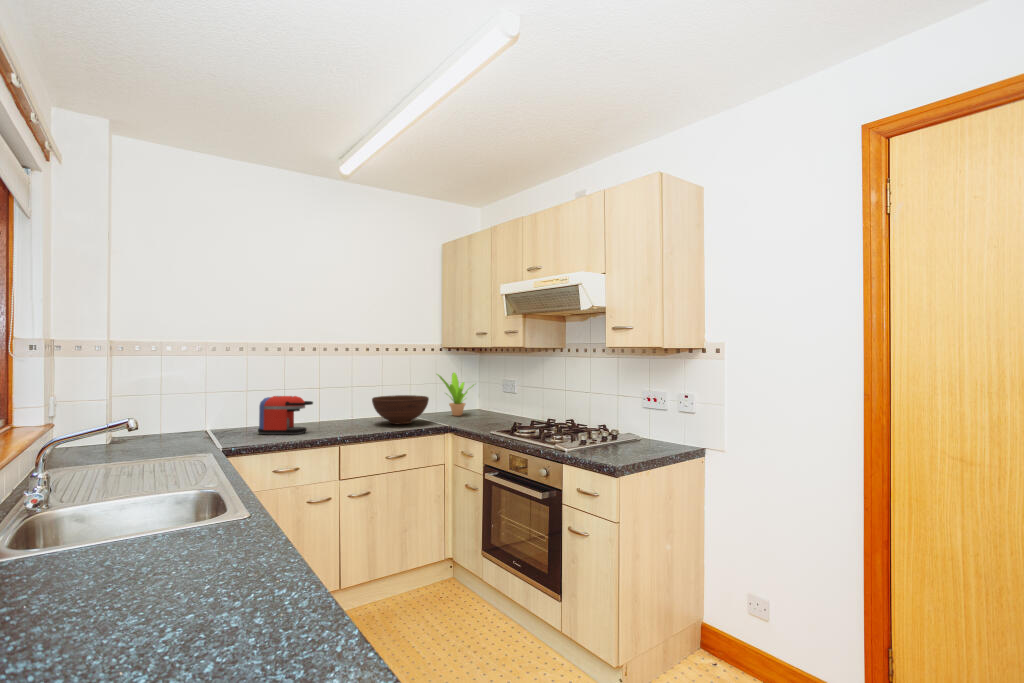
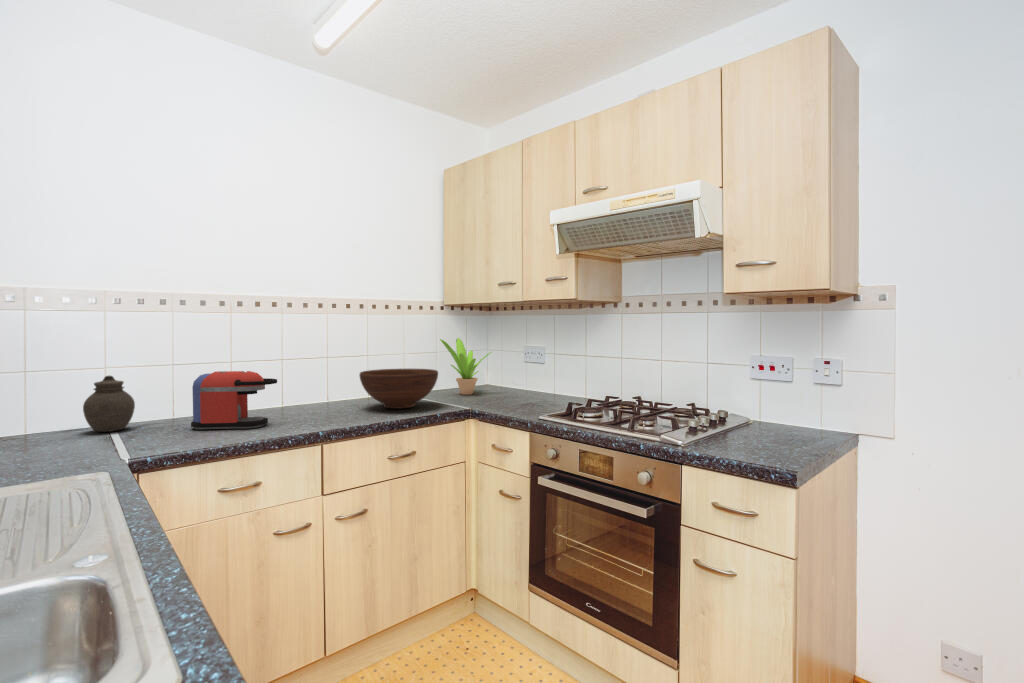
jar: none [193,398,224,434] -> present [83,376,135,432]

